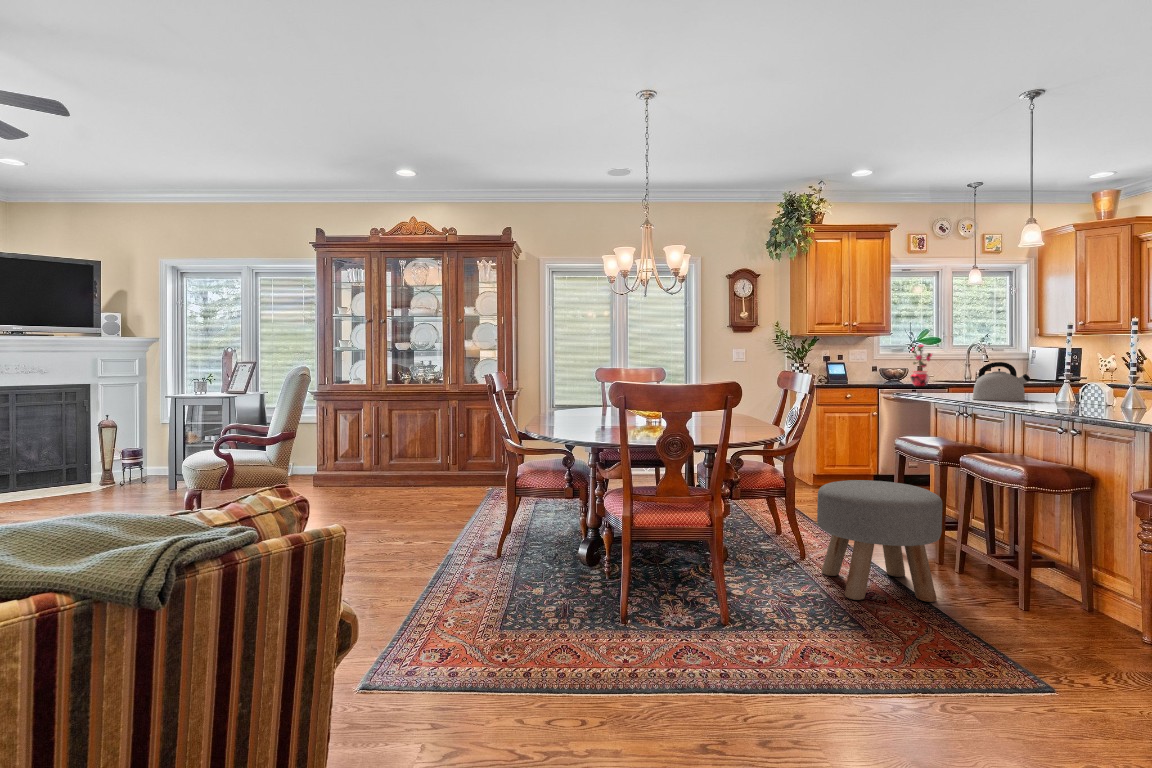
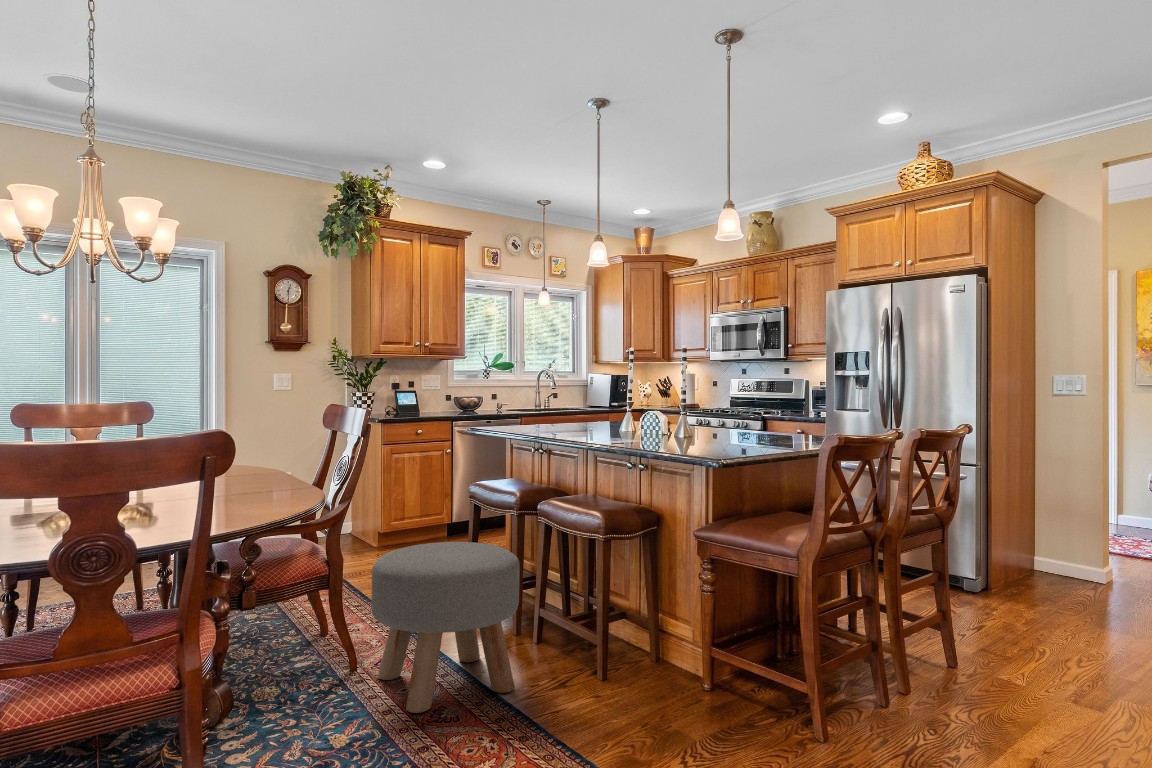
potted plant: present [910,344,932,387] -> none [480,369,507,417]
kettle: present [972,362,1031,401] -> none [547,391,600,434]

